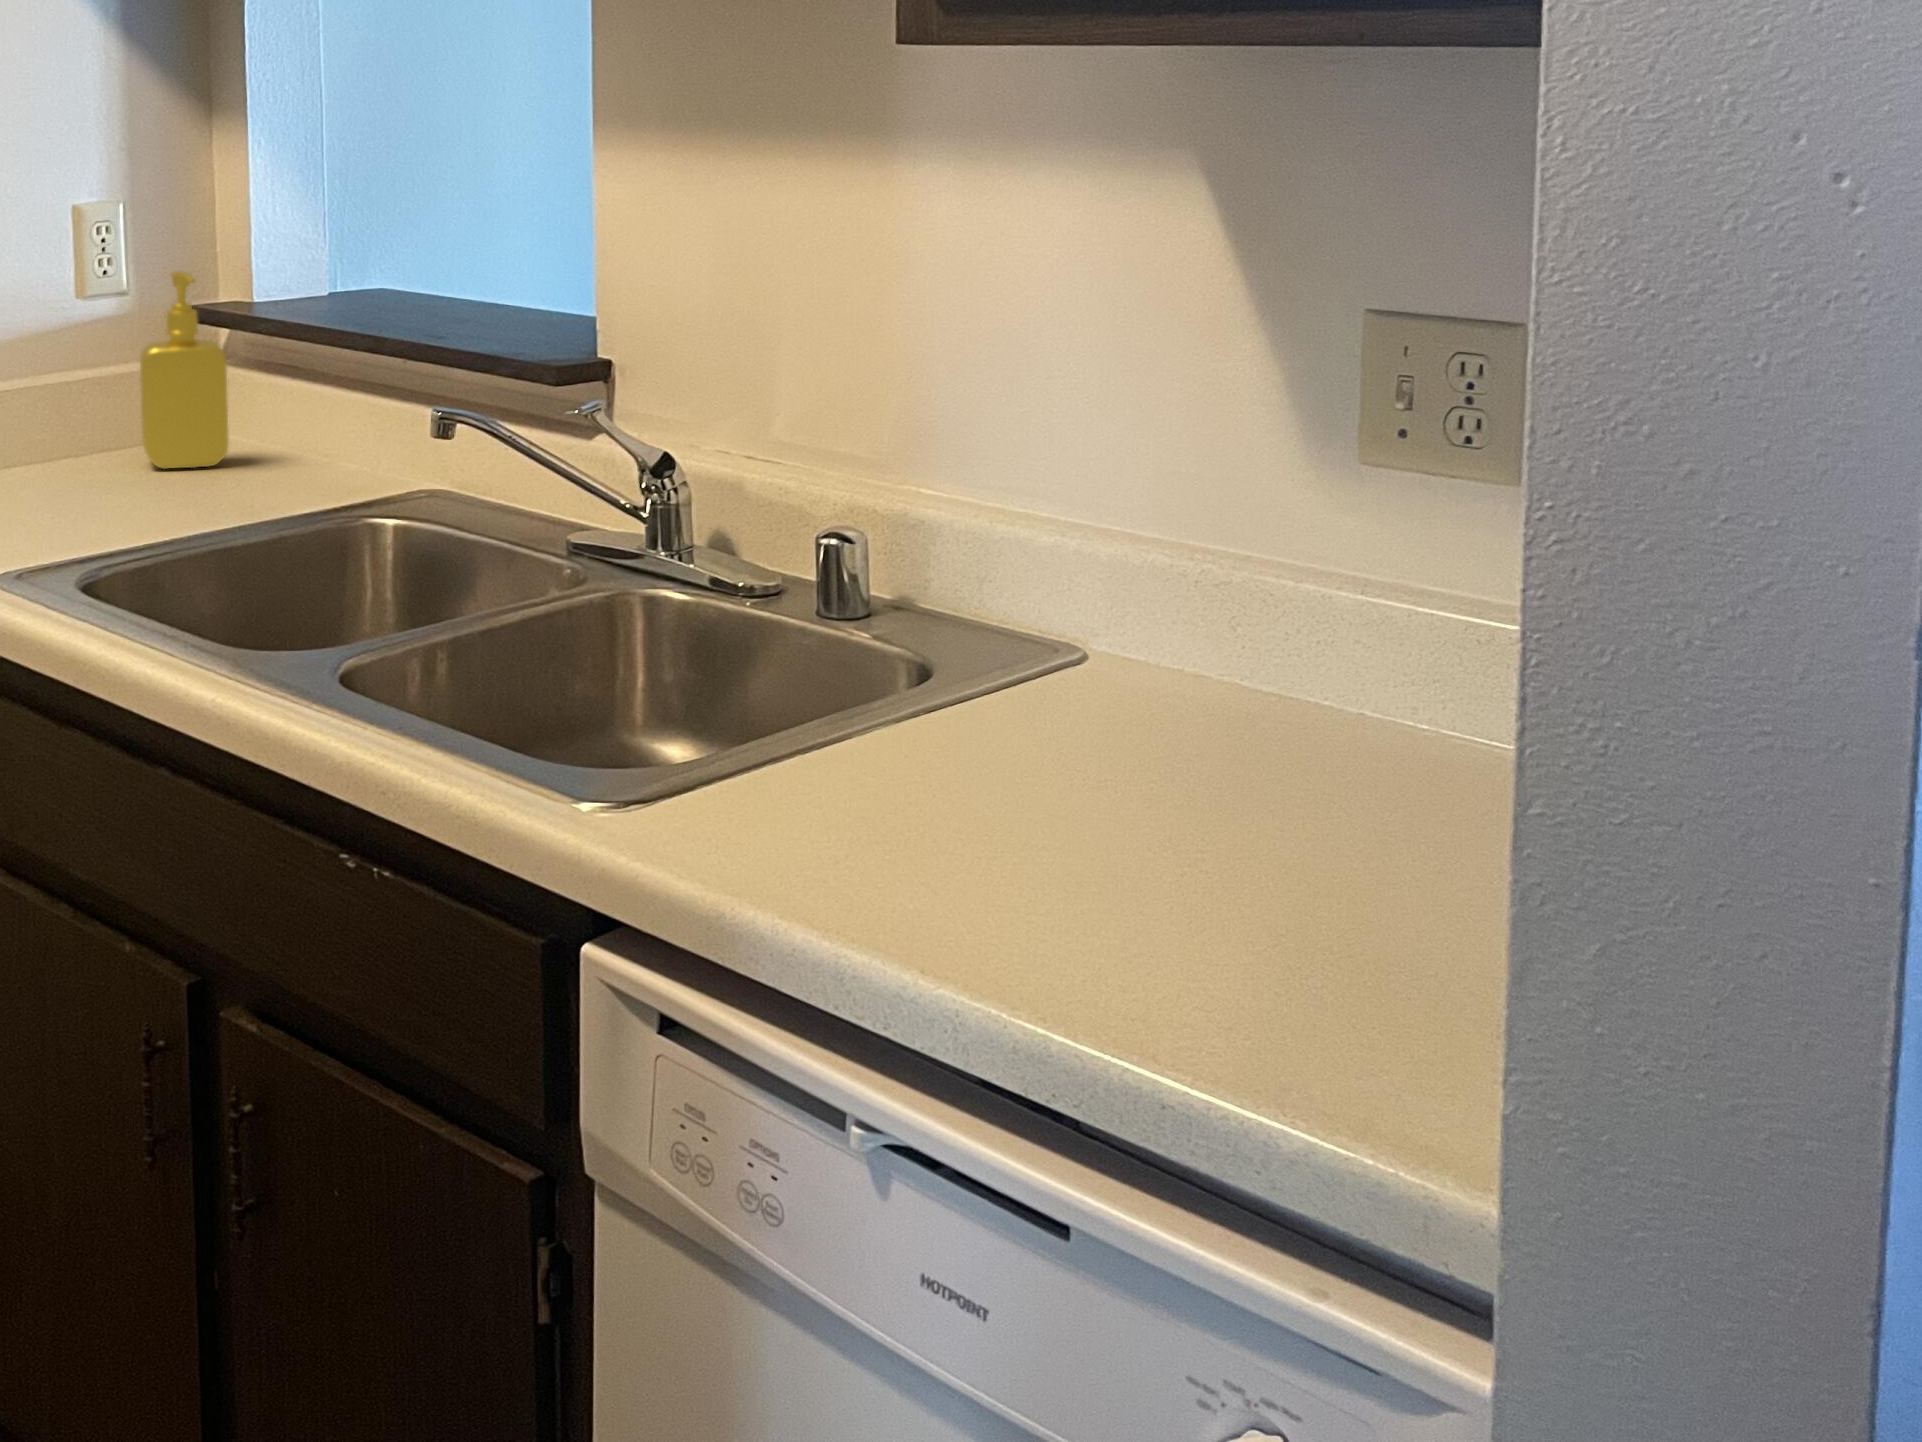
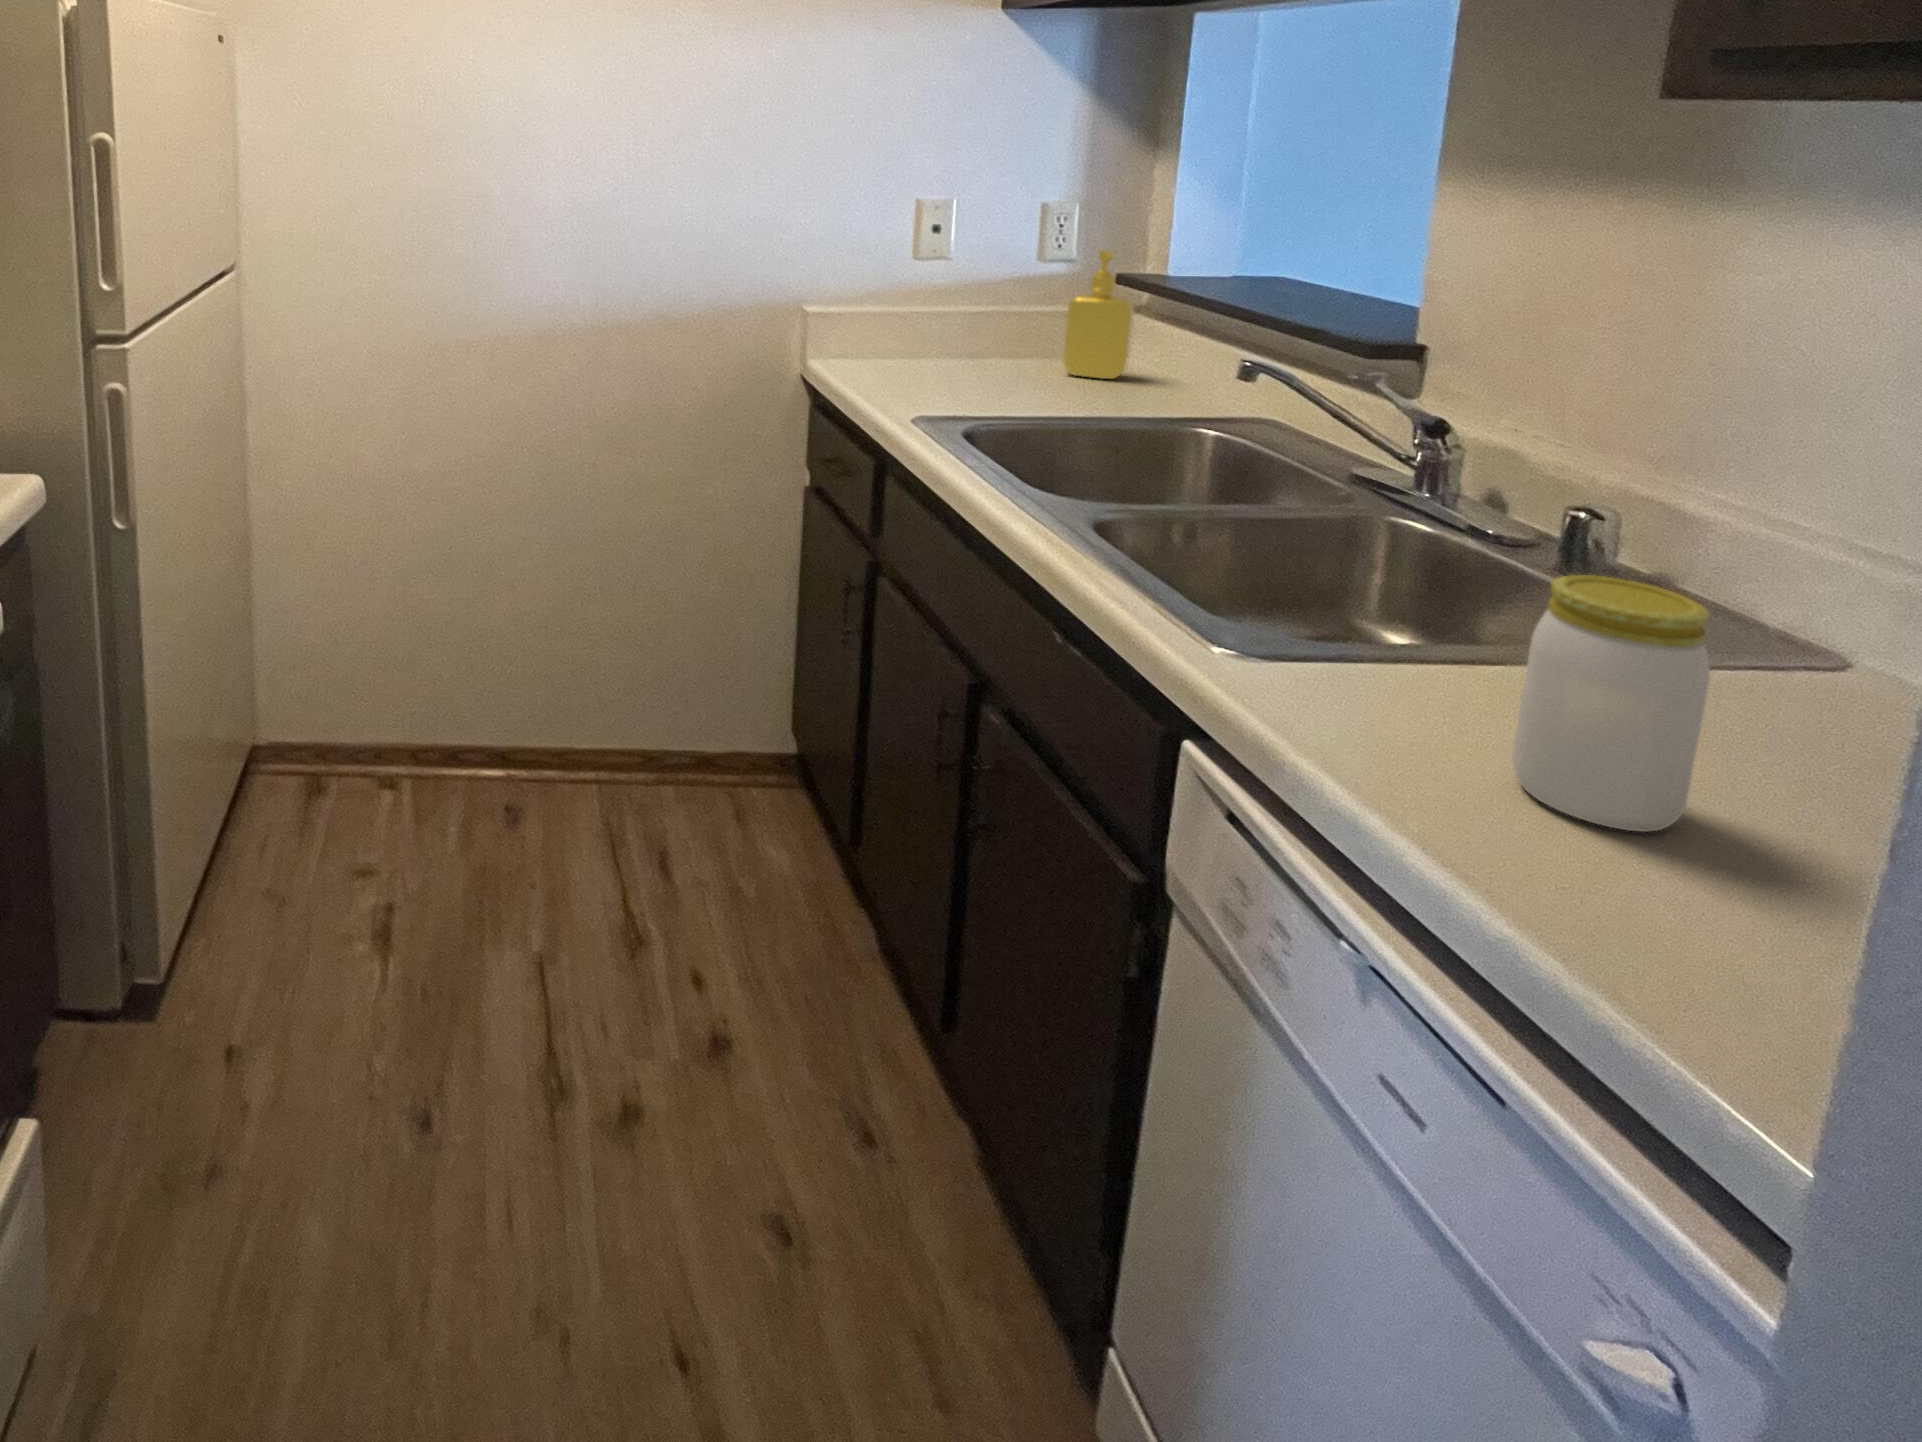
jar: none [937,604,1094,891] -> present [1512,575,1710,832]

